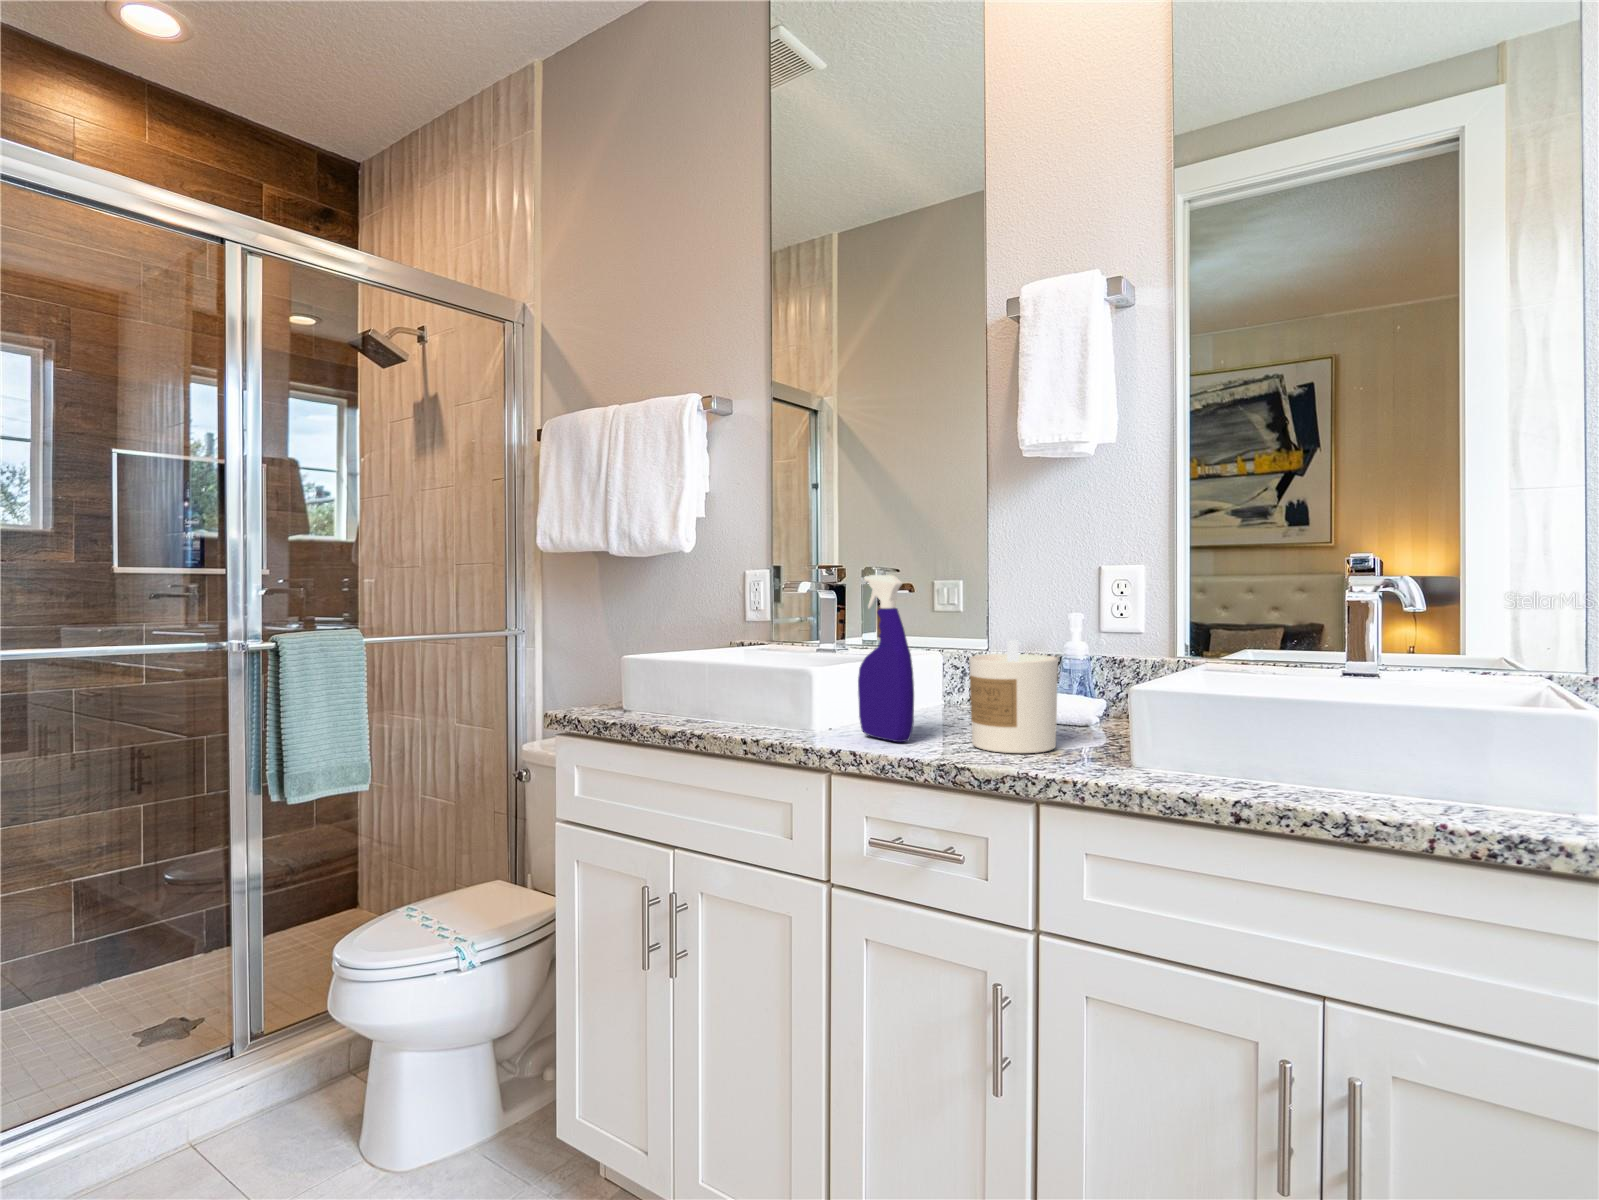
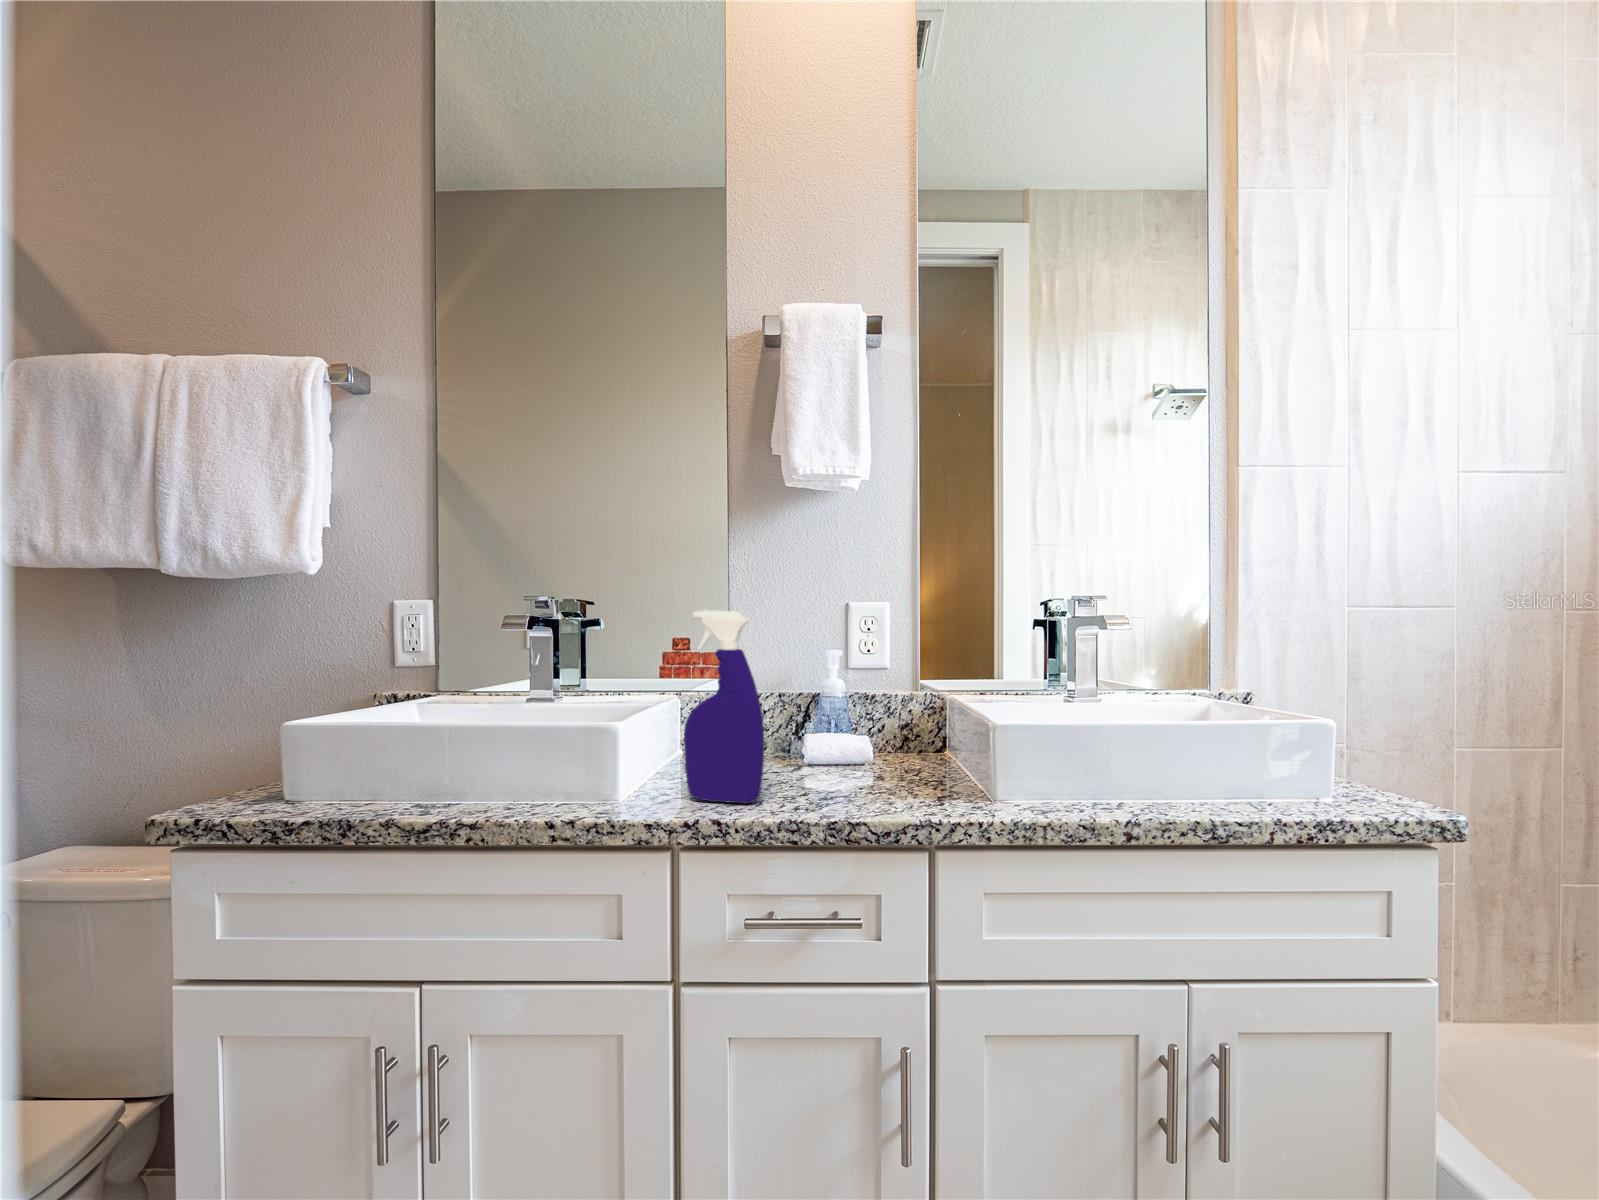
candle: present [969,640,1058,753] -> none [816,681,907,802]

